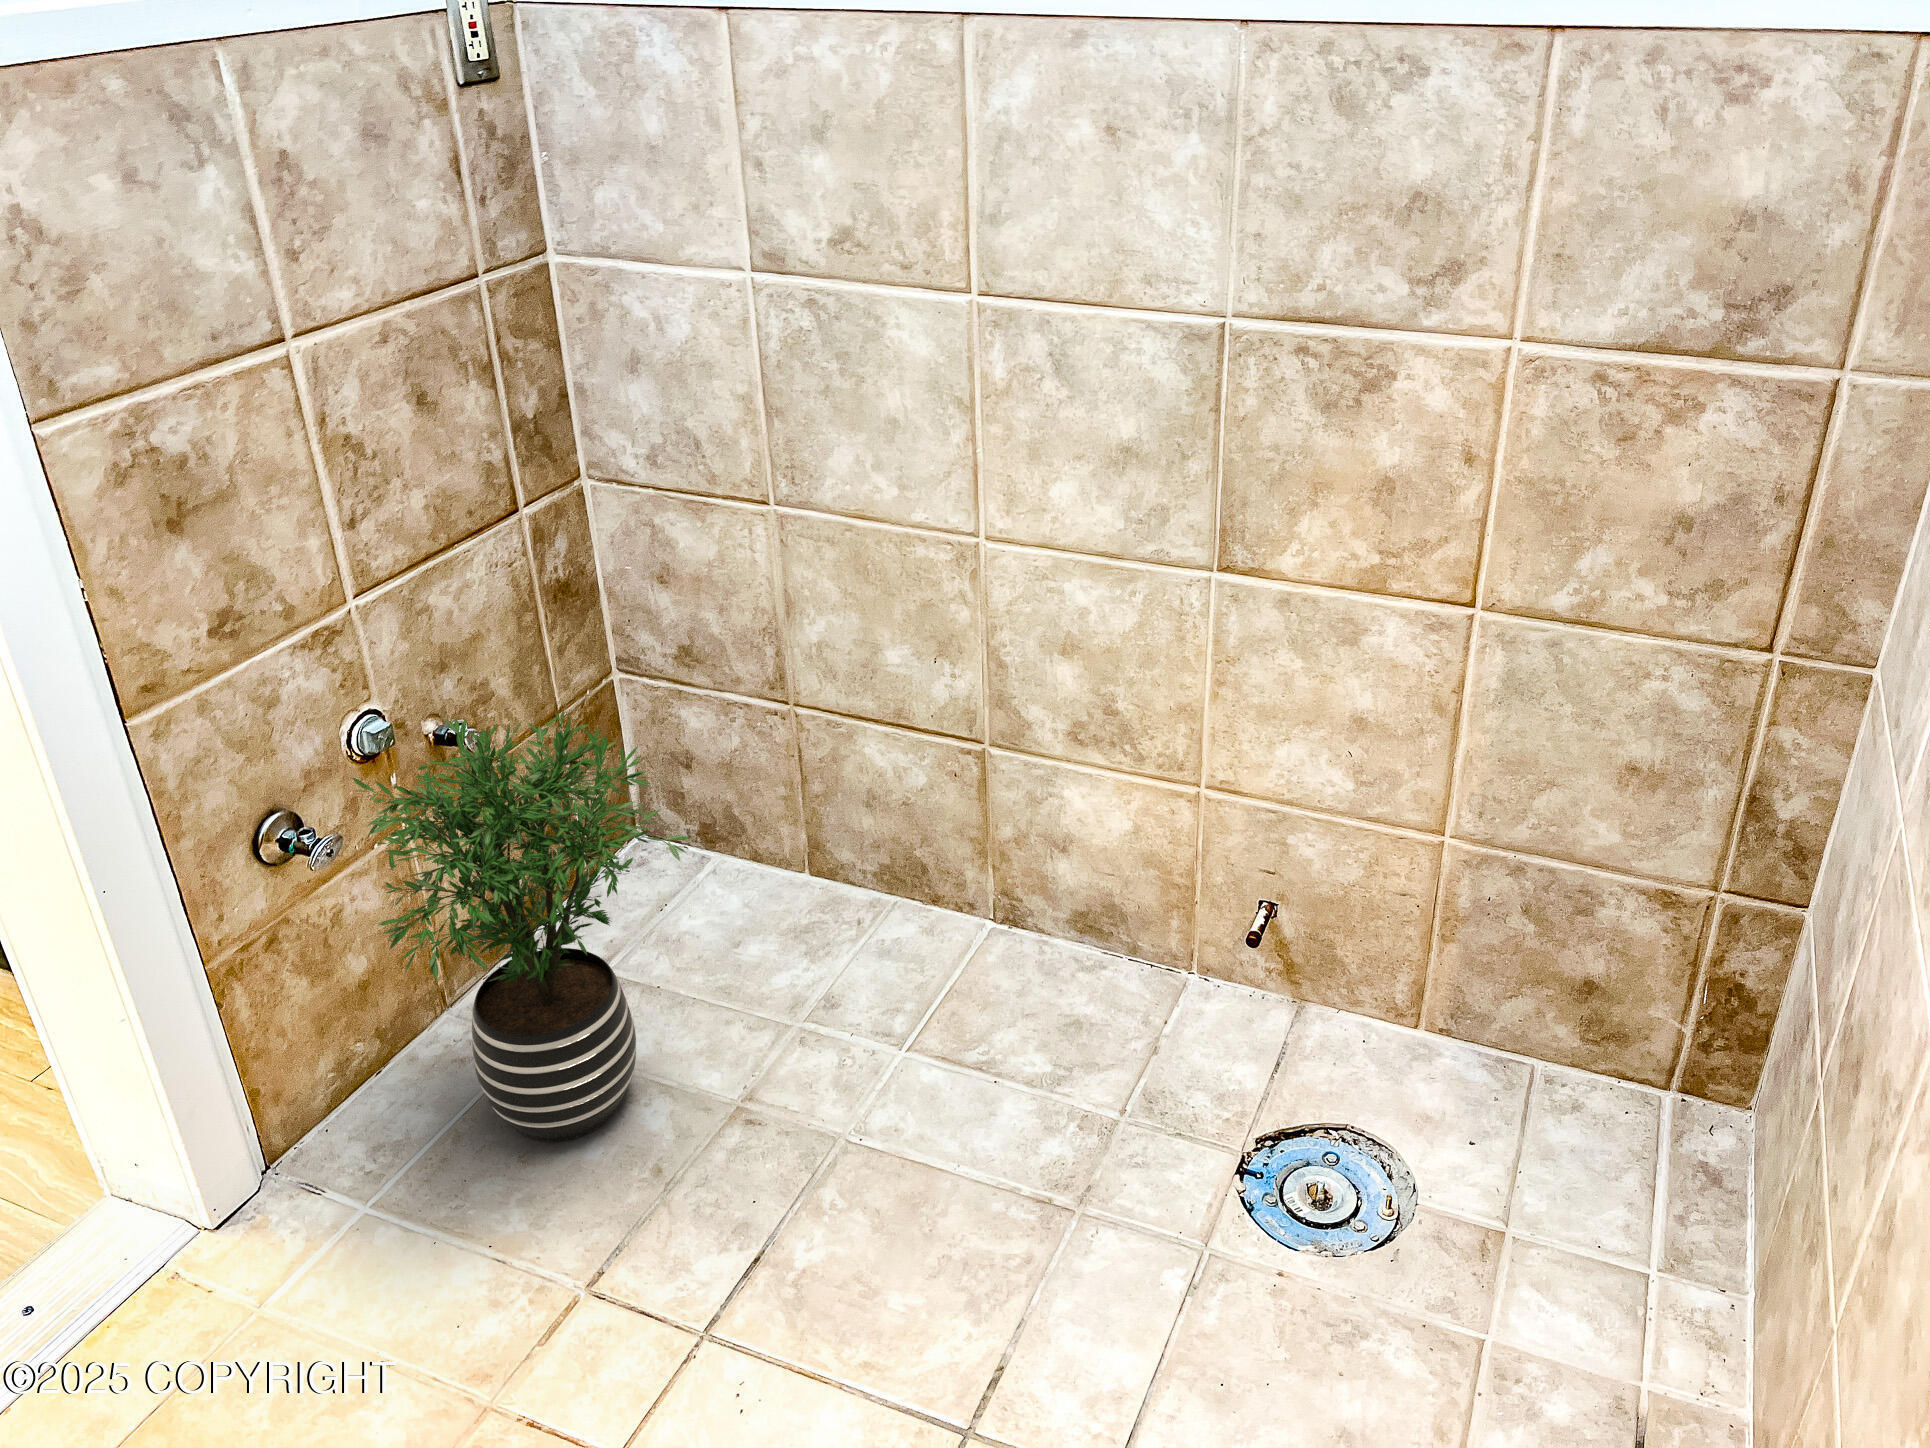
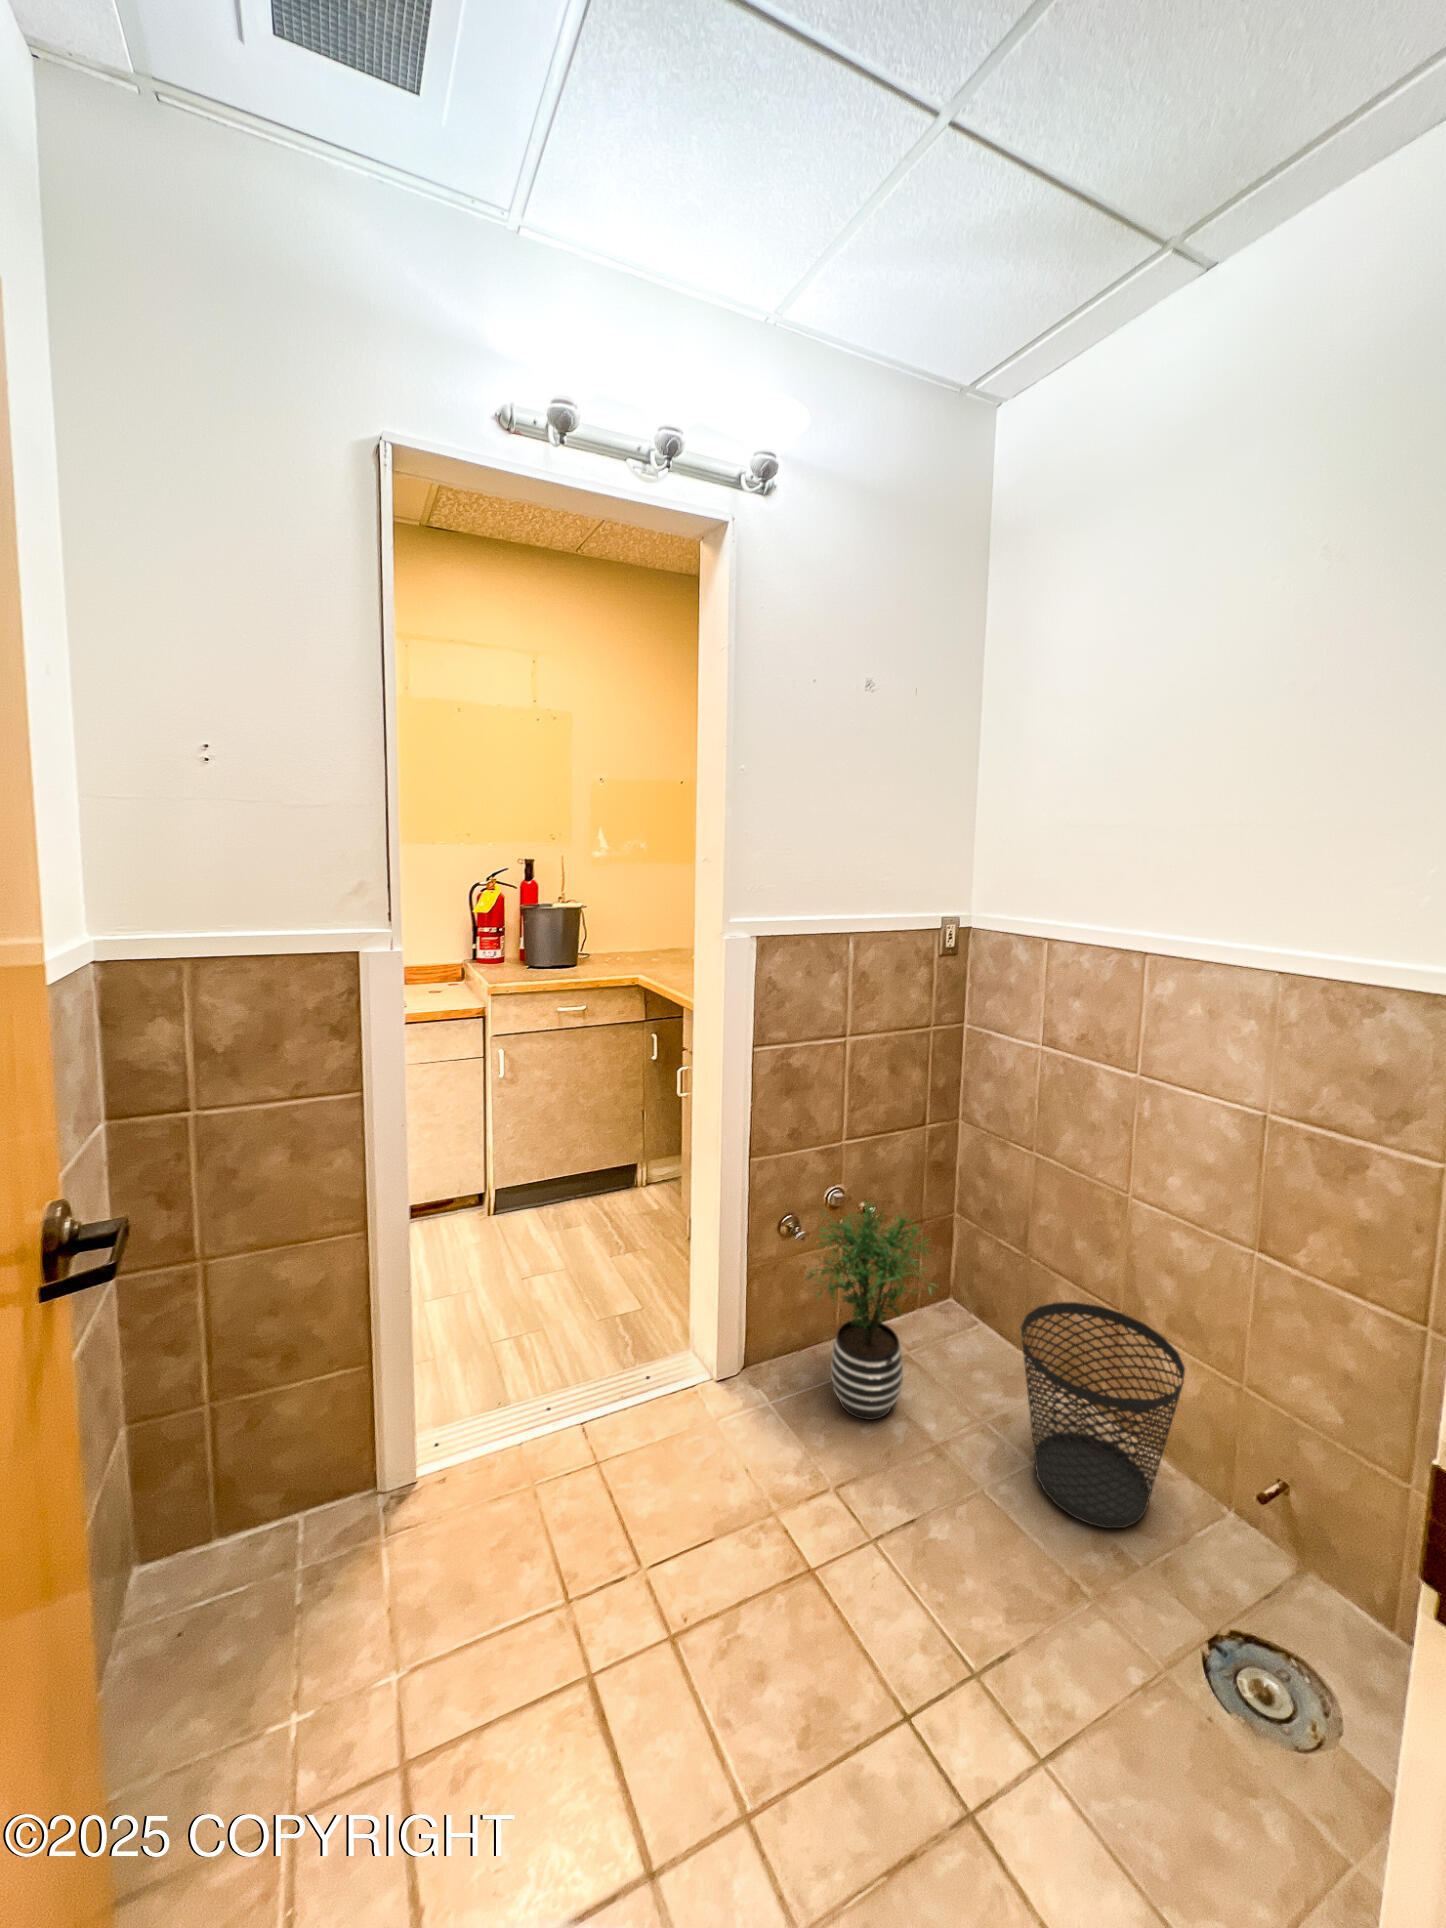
wastebasket: none [851,745,1130,1096] -> present [1021,1302,1185,1528]

